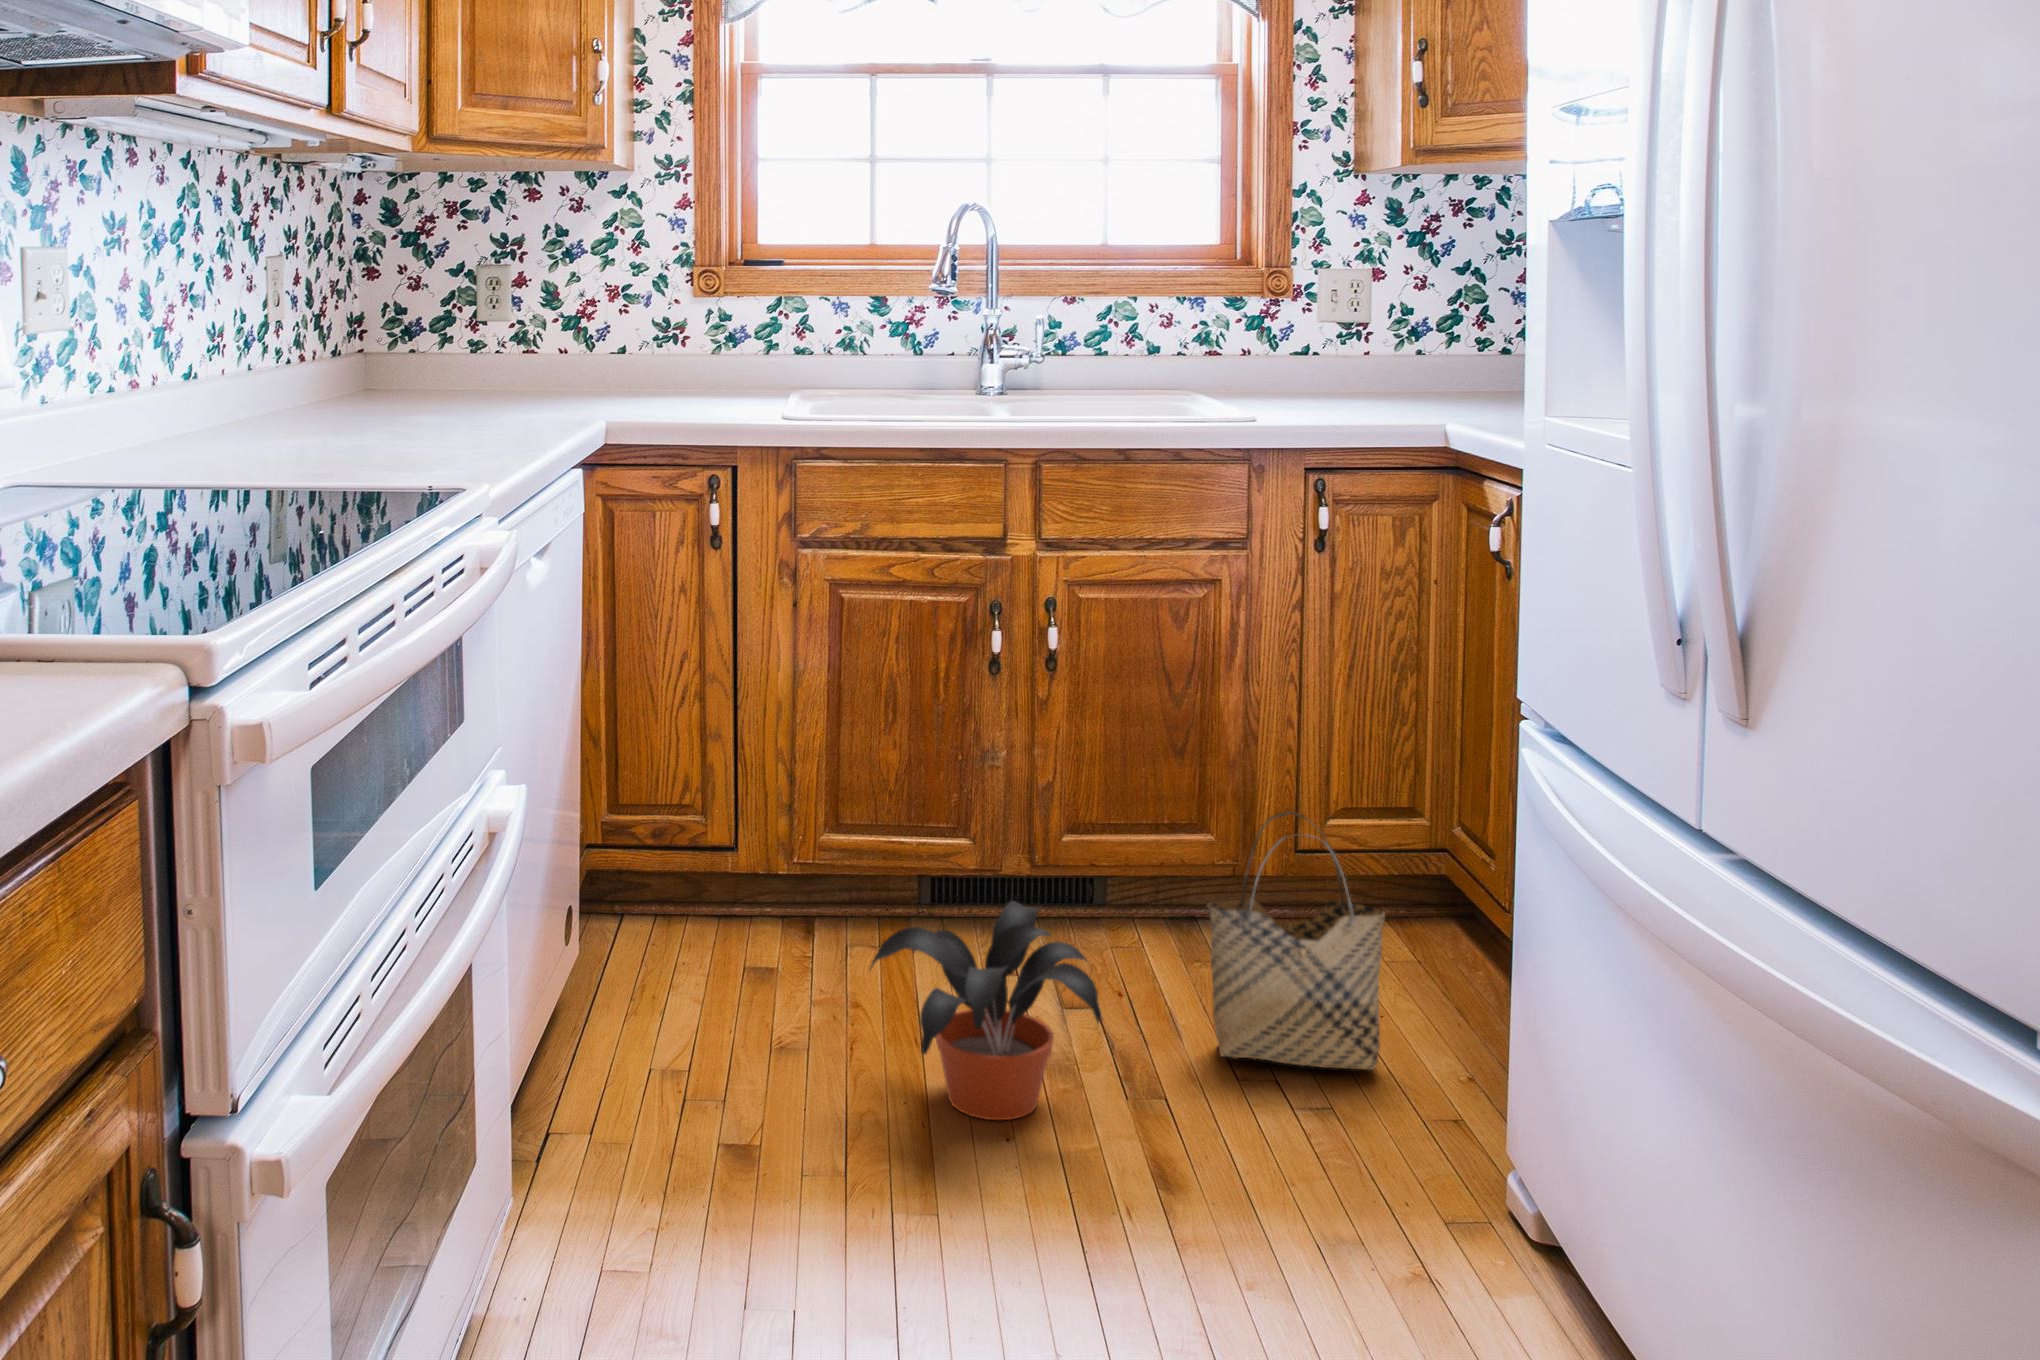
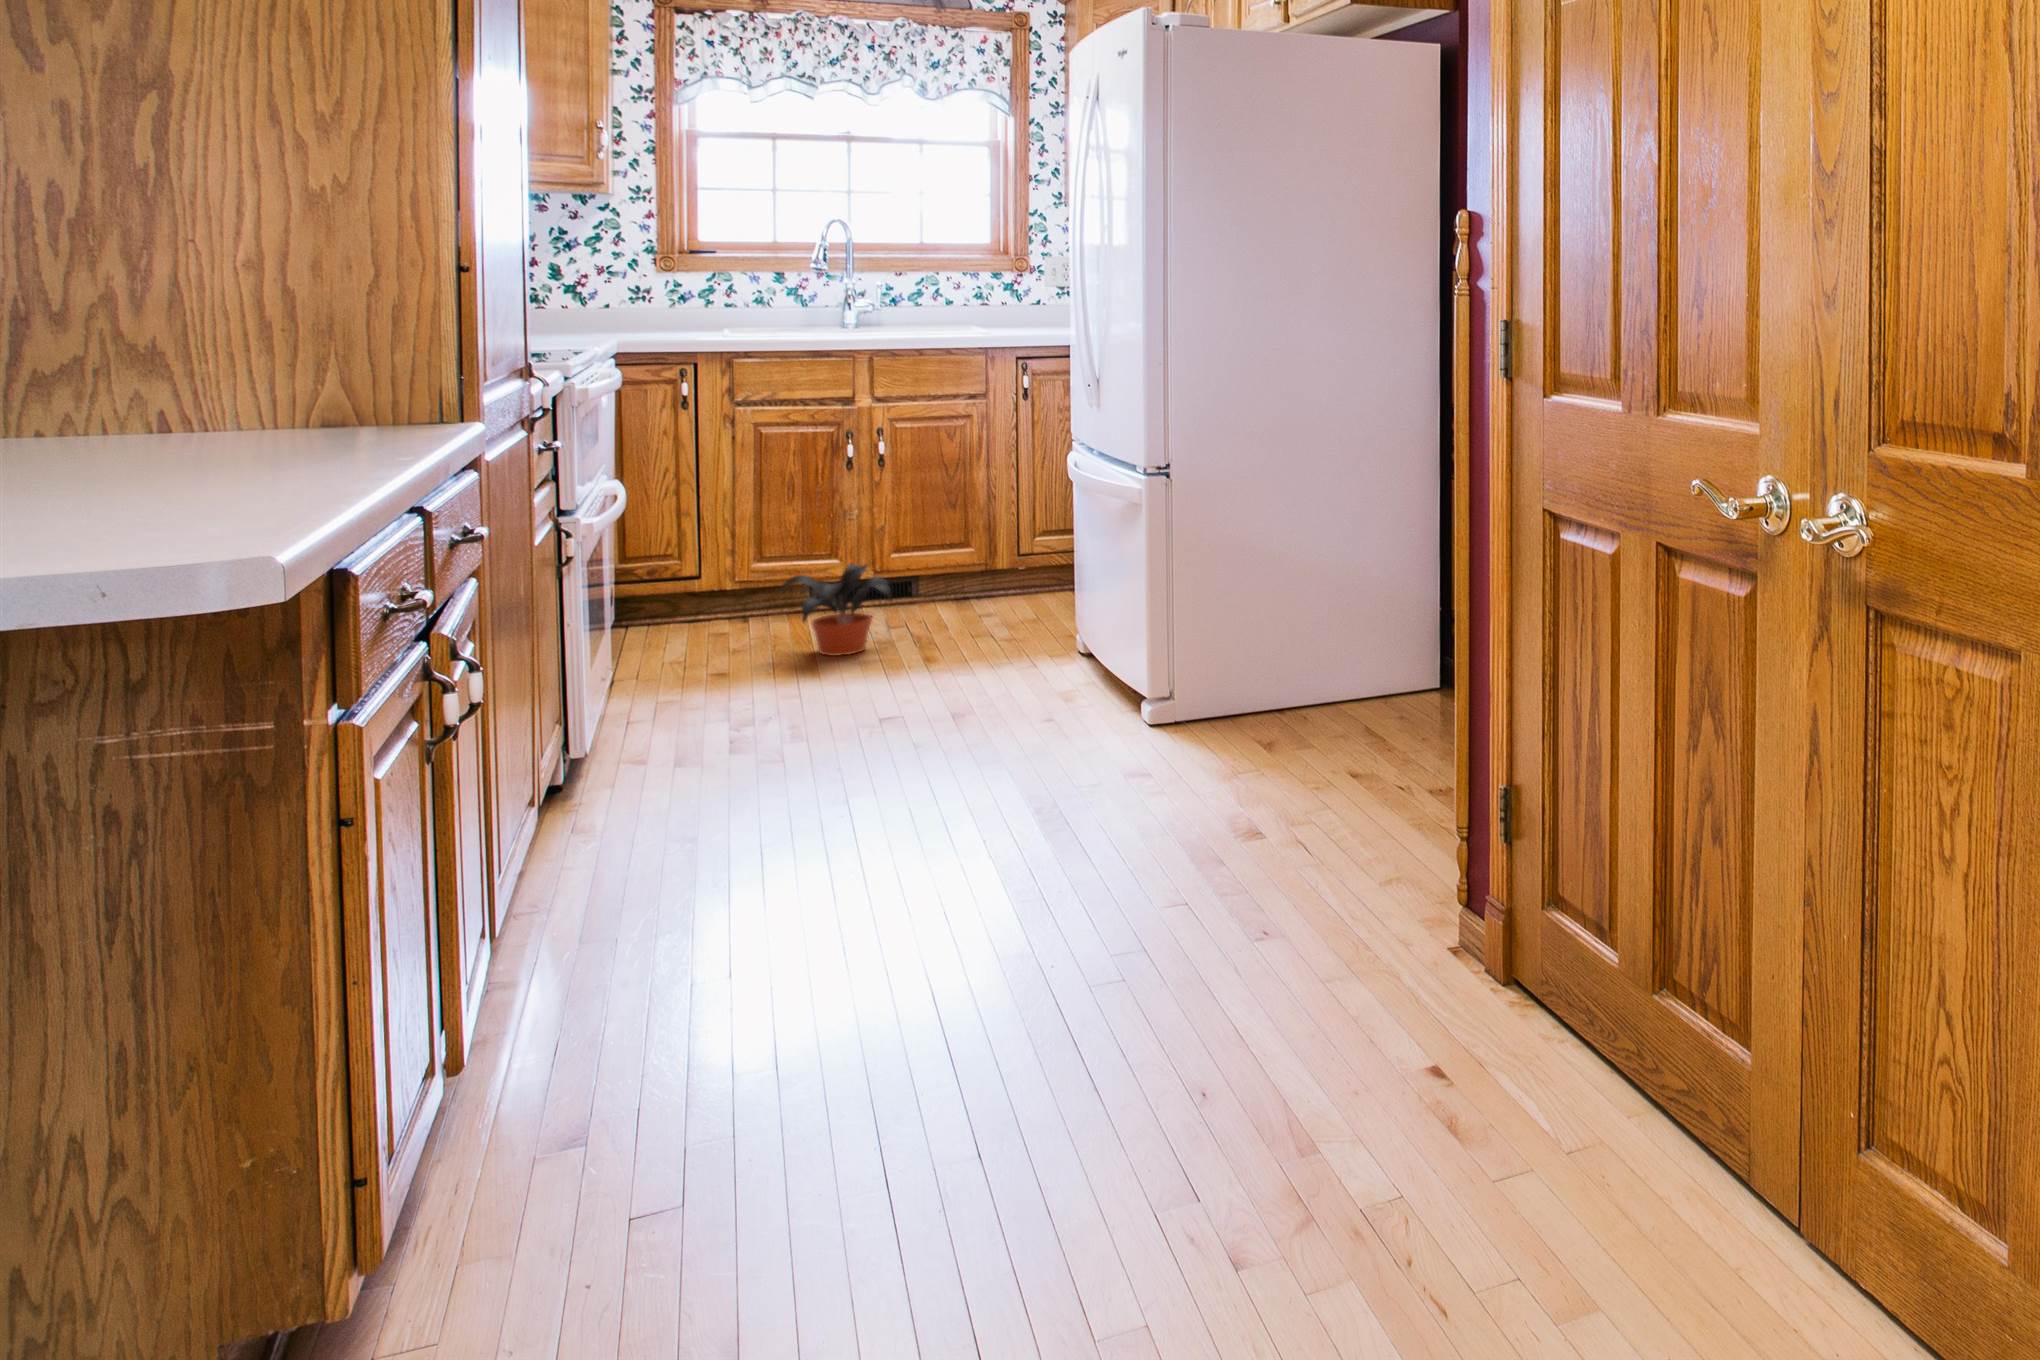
woven basket: present [1208,811,1385,1070] -> none [954,514,1039,626]

